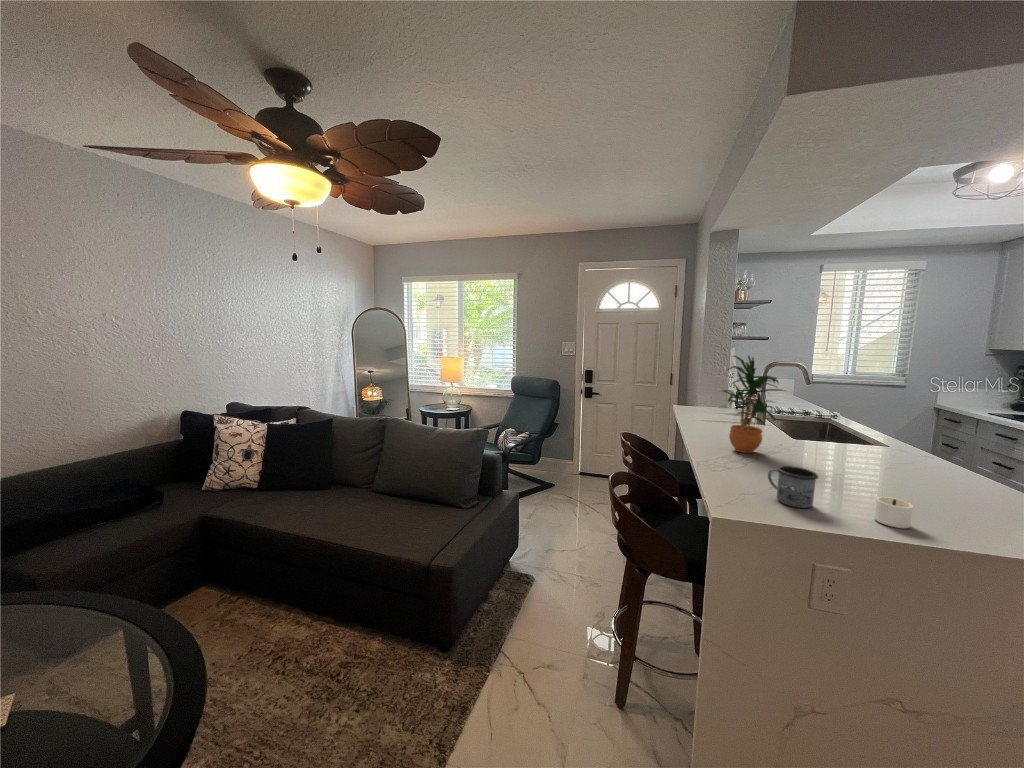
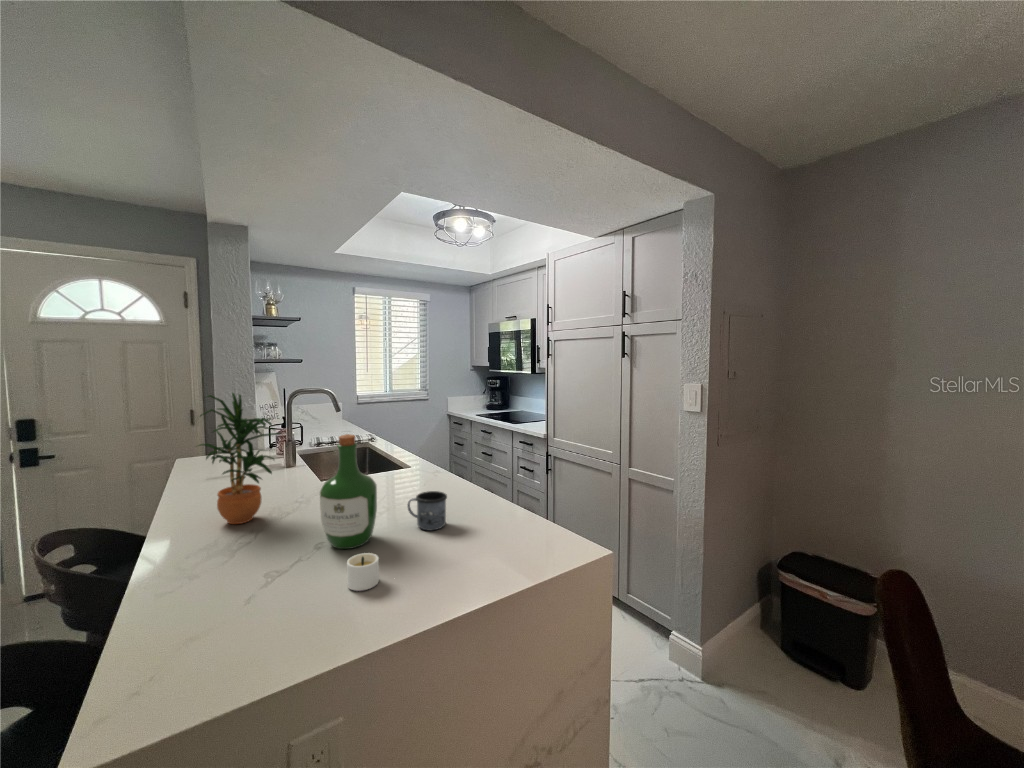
wine bottle: none [832,394,898,496] -> present [320,434,377,549]
mug: present [768,466,818,508] -> present [408,491,447,531]

